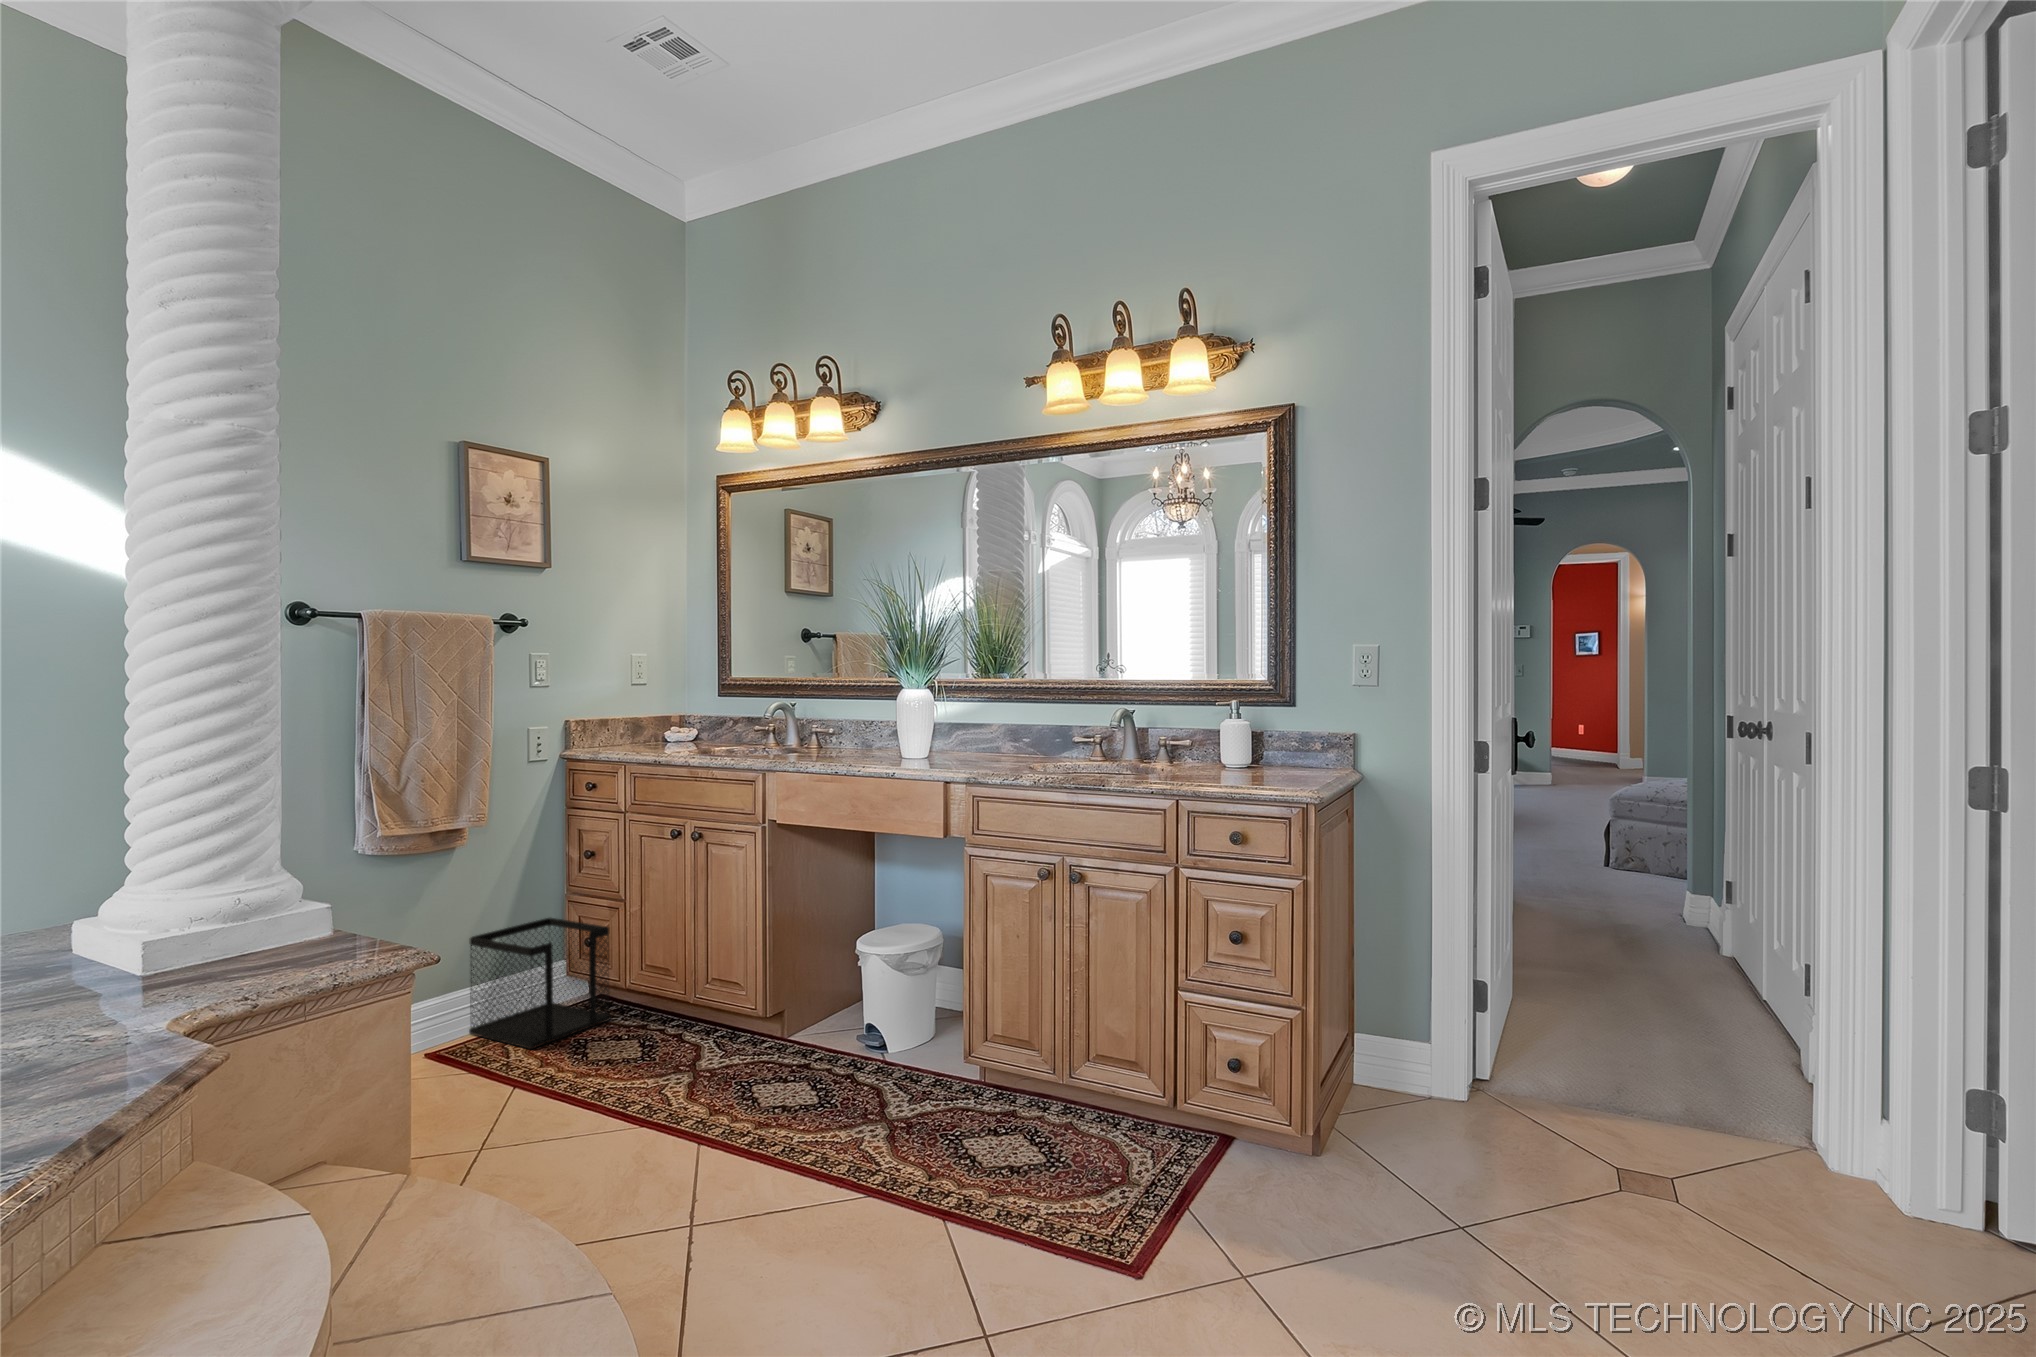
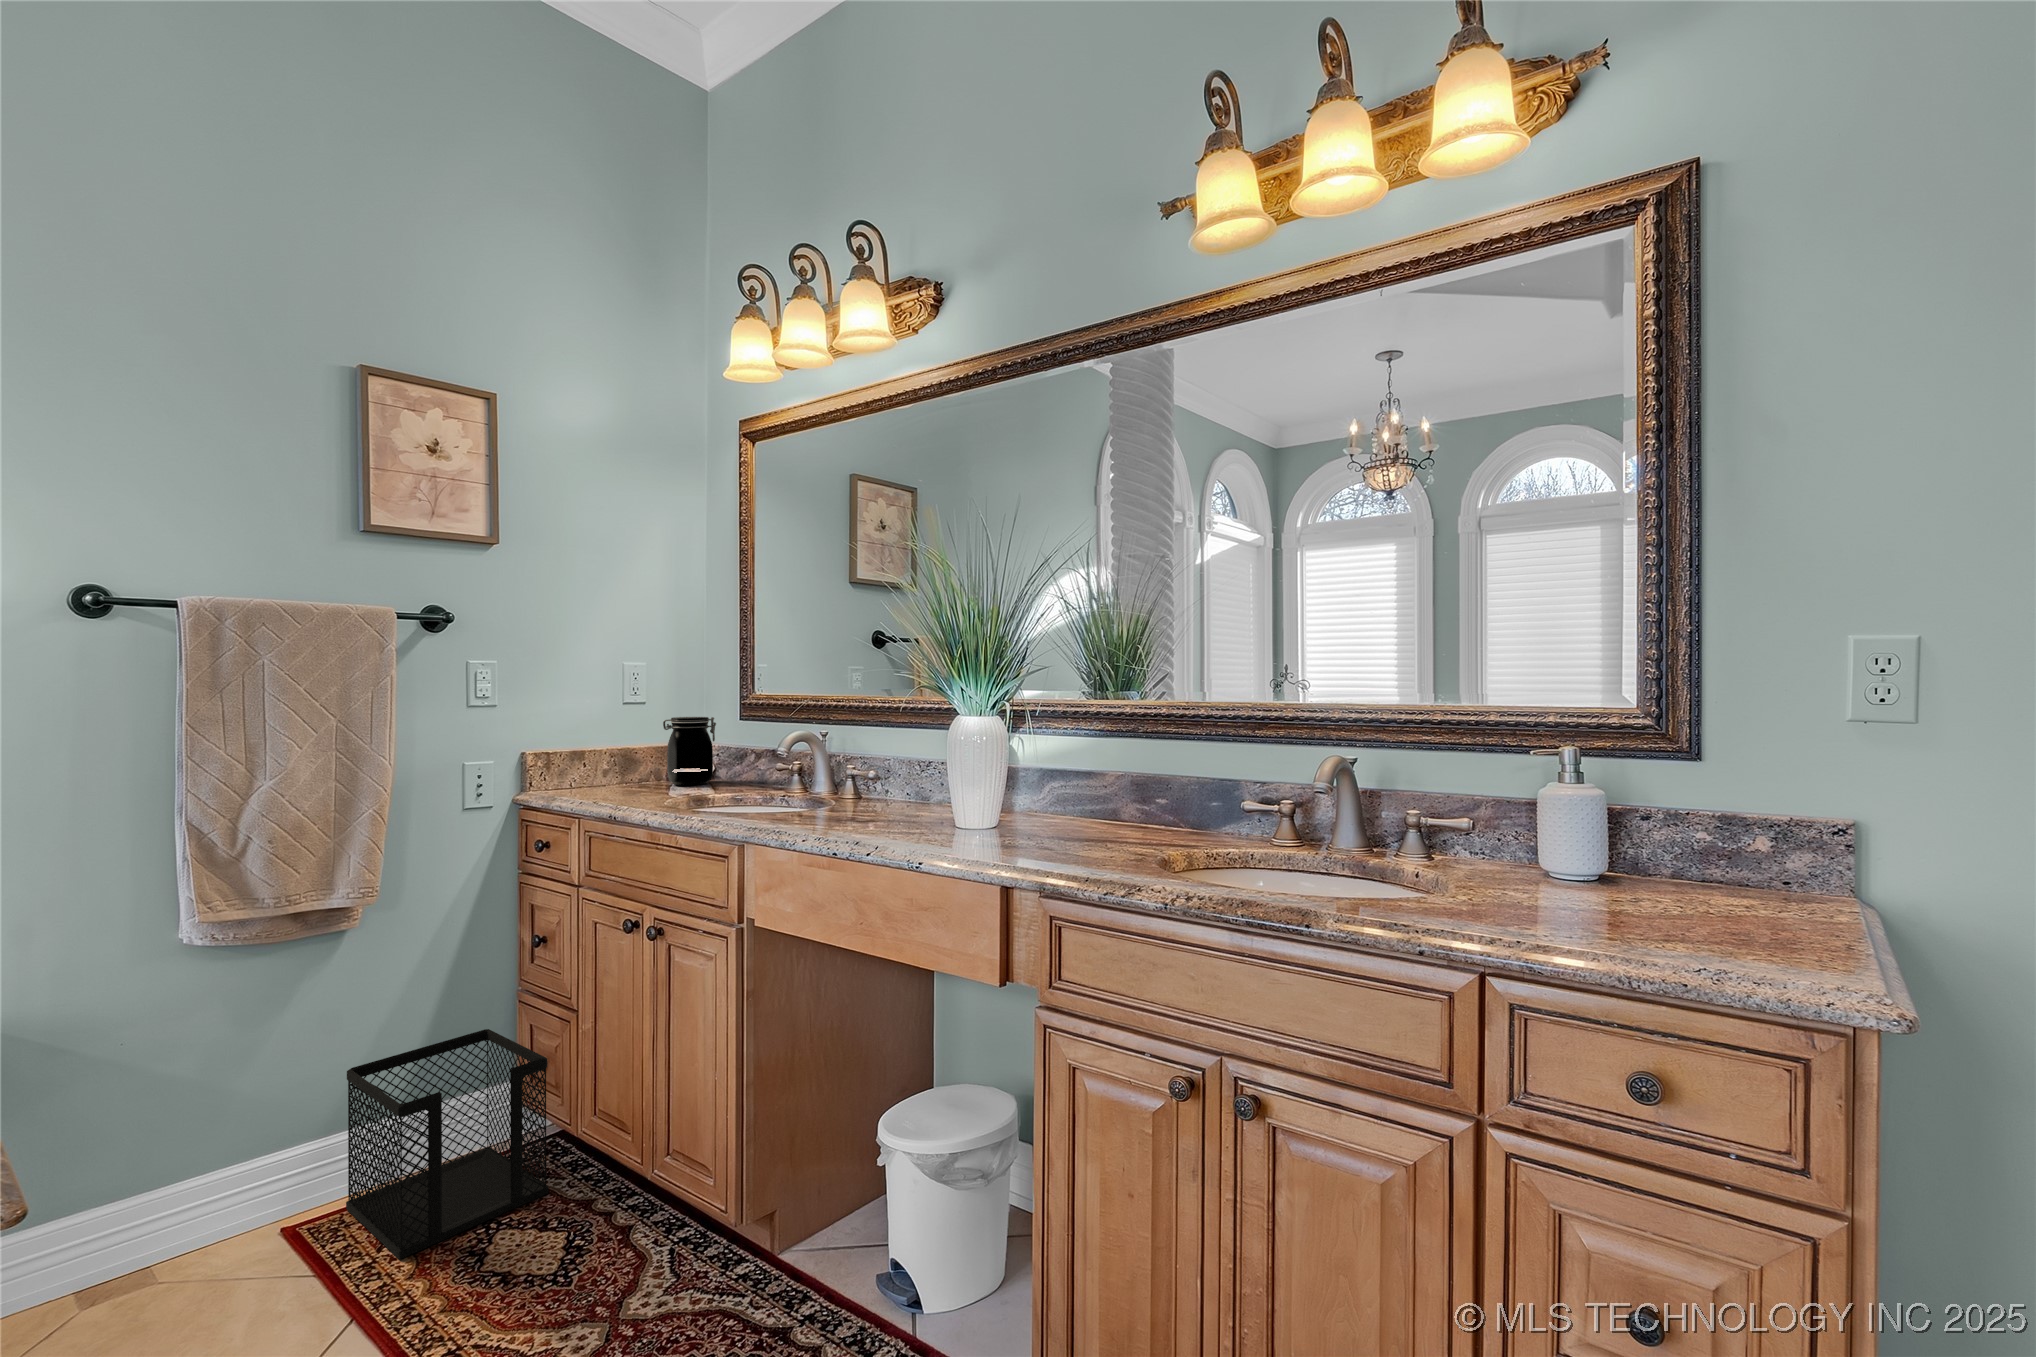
jar: none [661,696,700,746] -> present [663,717,716,785]

